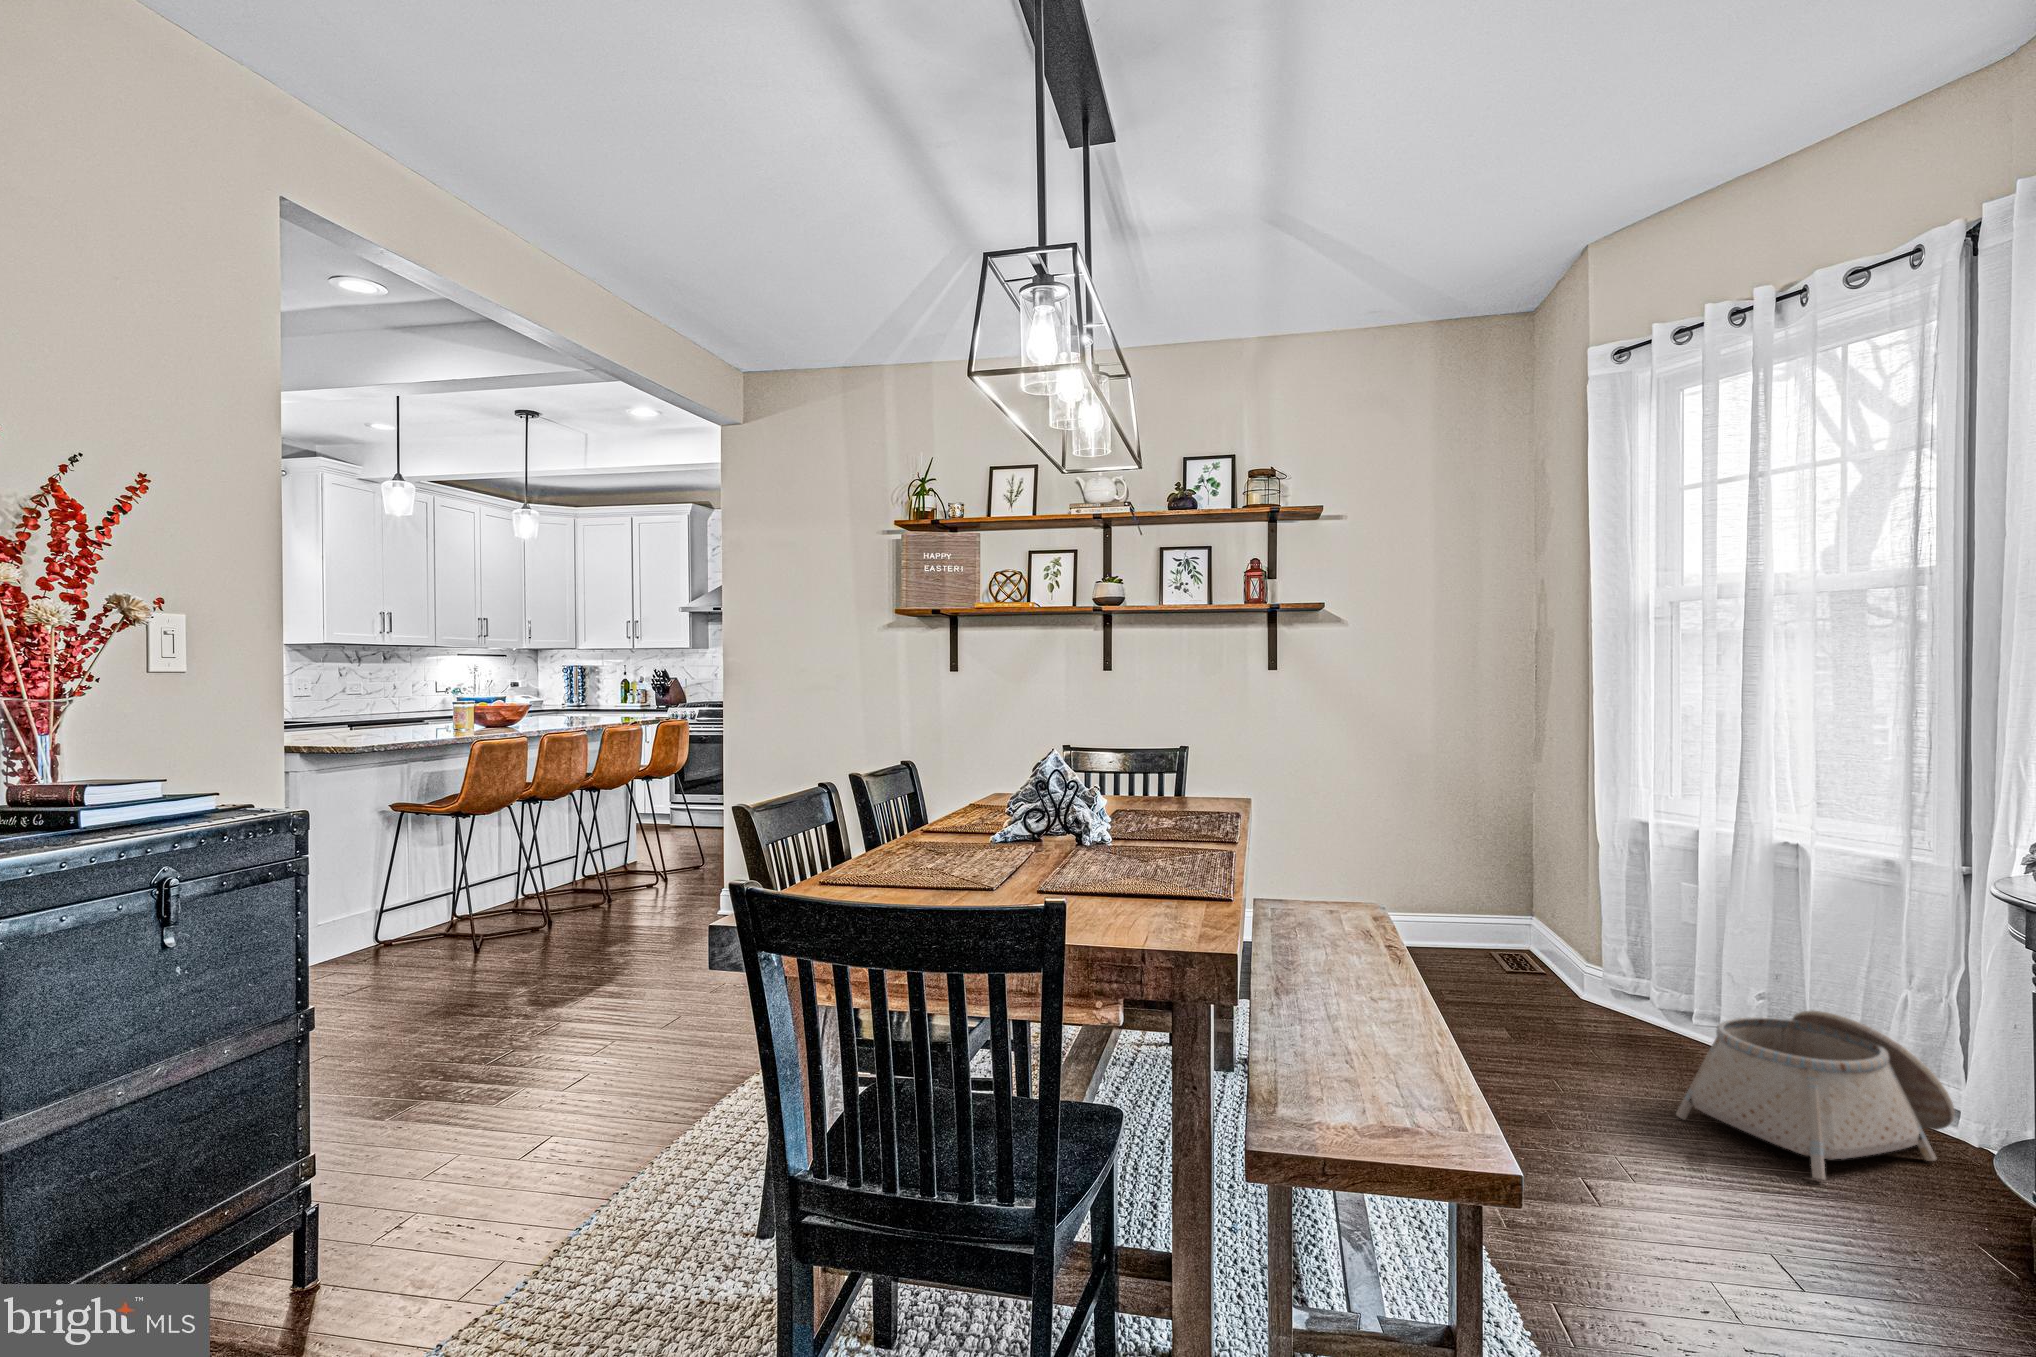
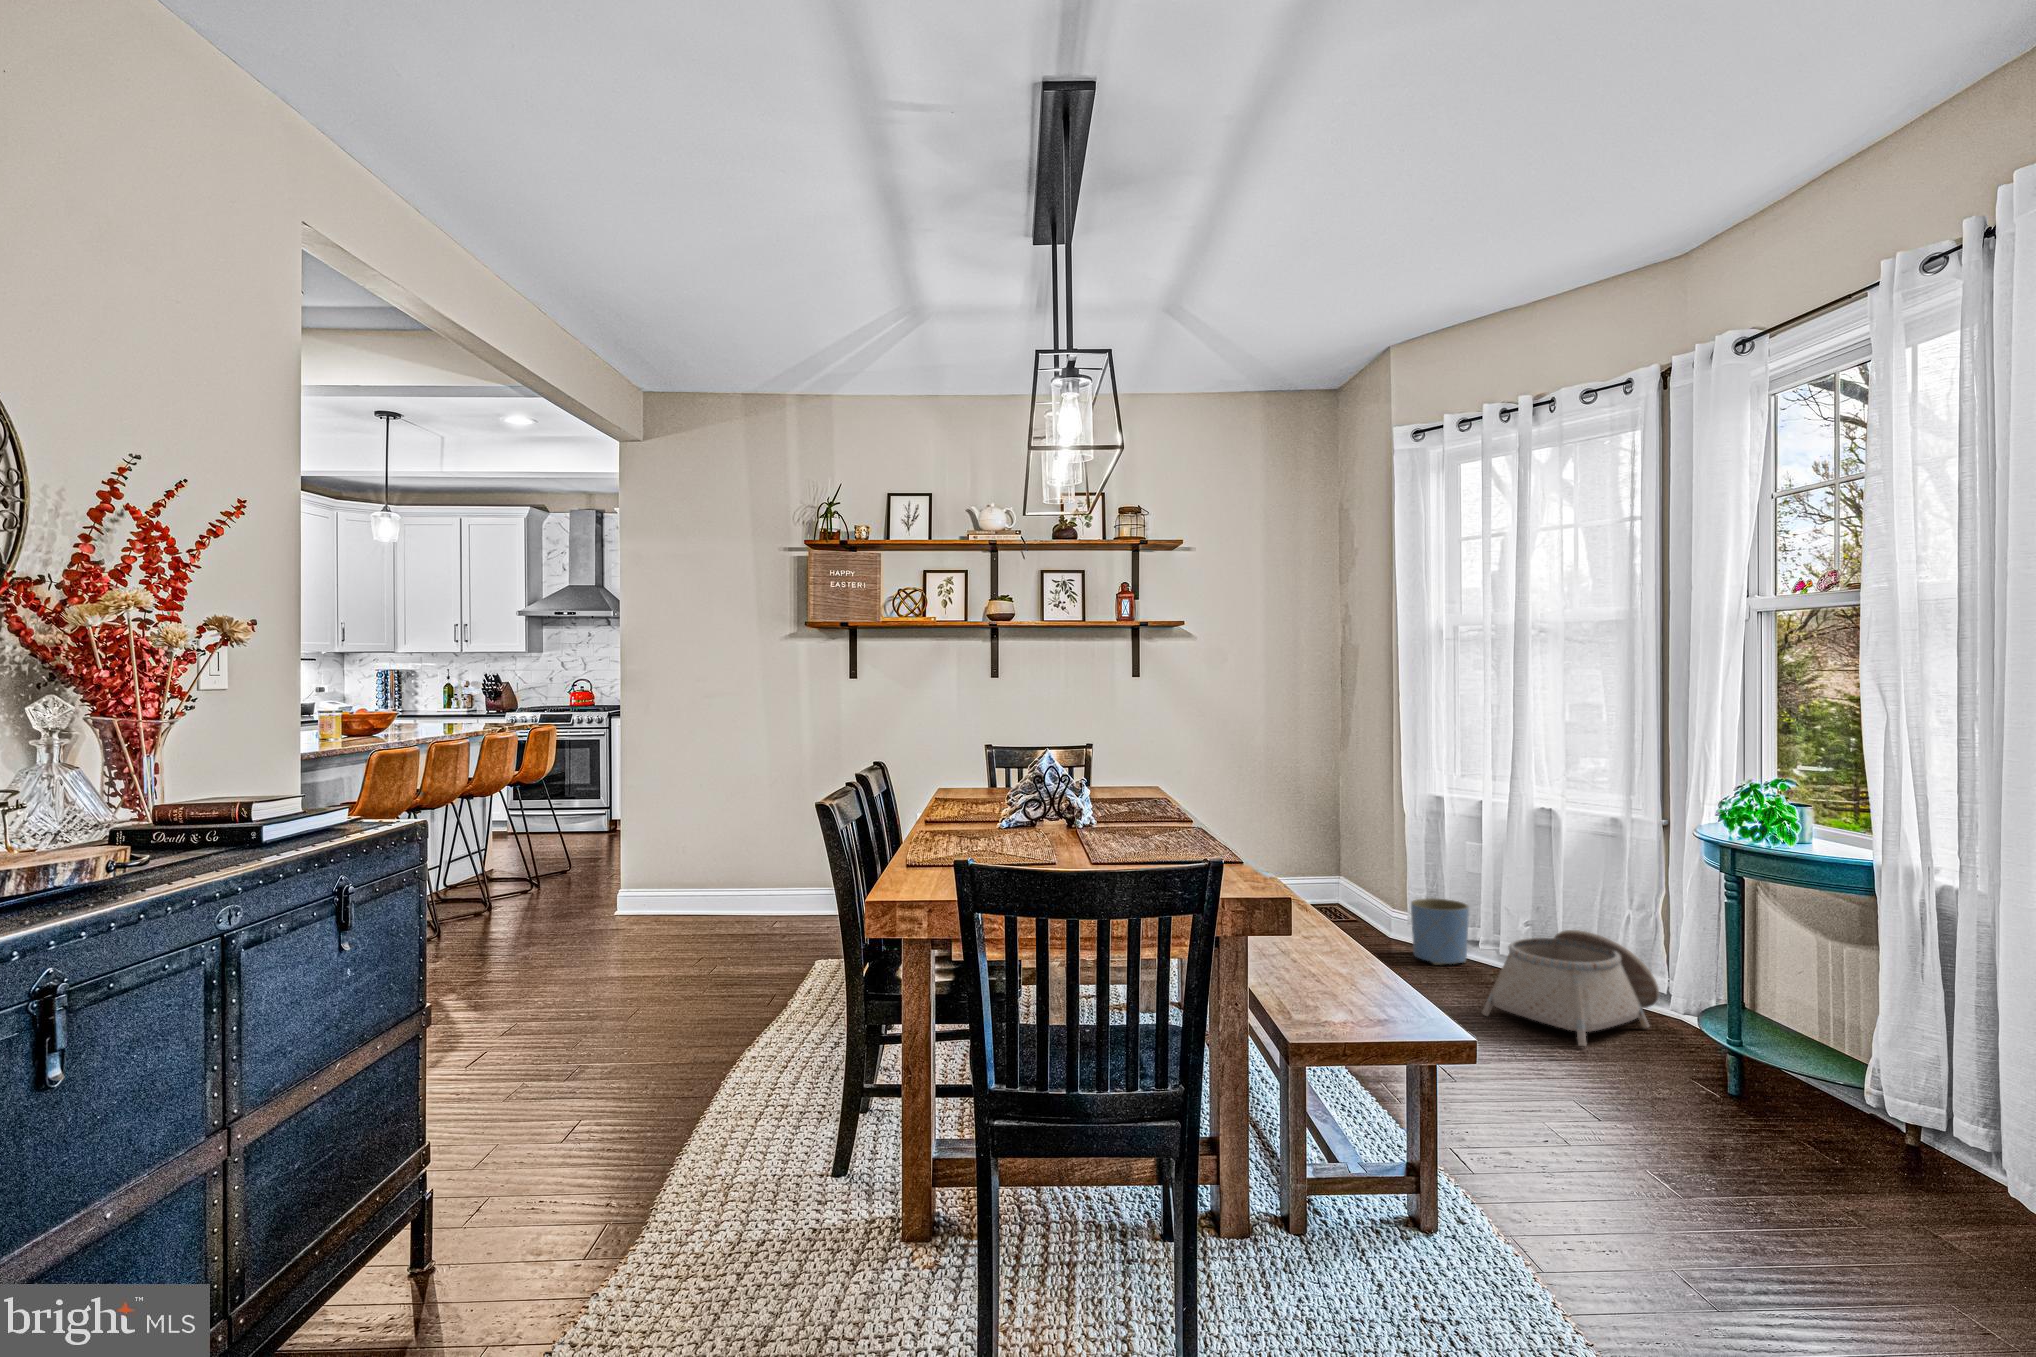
planter: none [1600,952,1680,1040] -> present [1411,898,1469,965]

